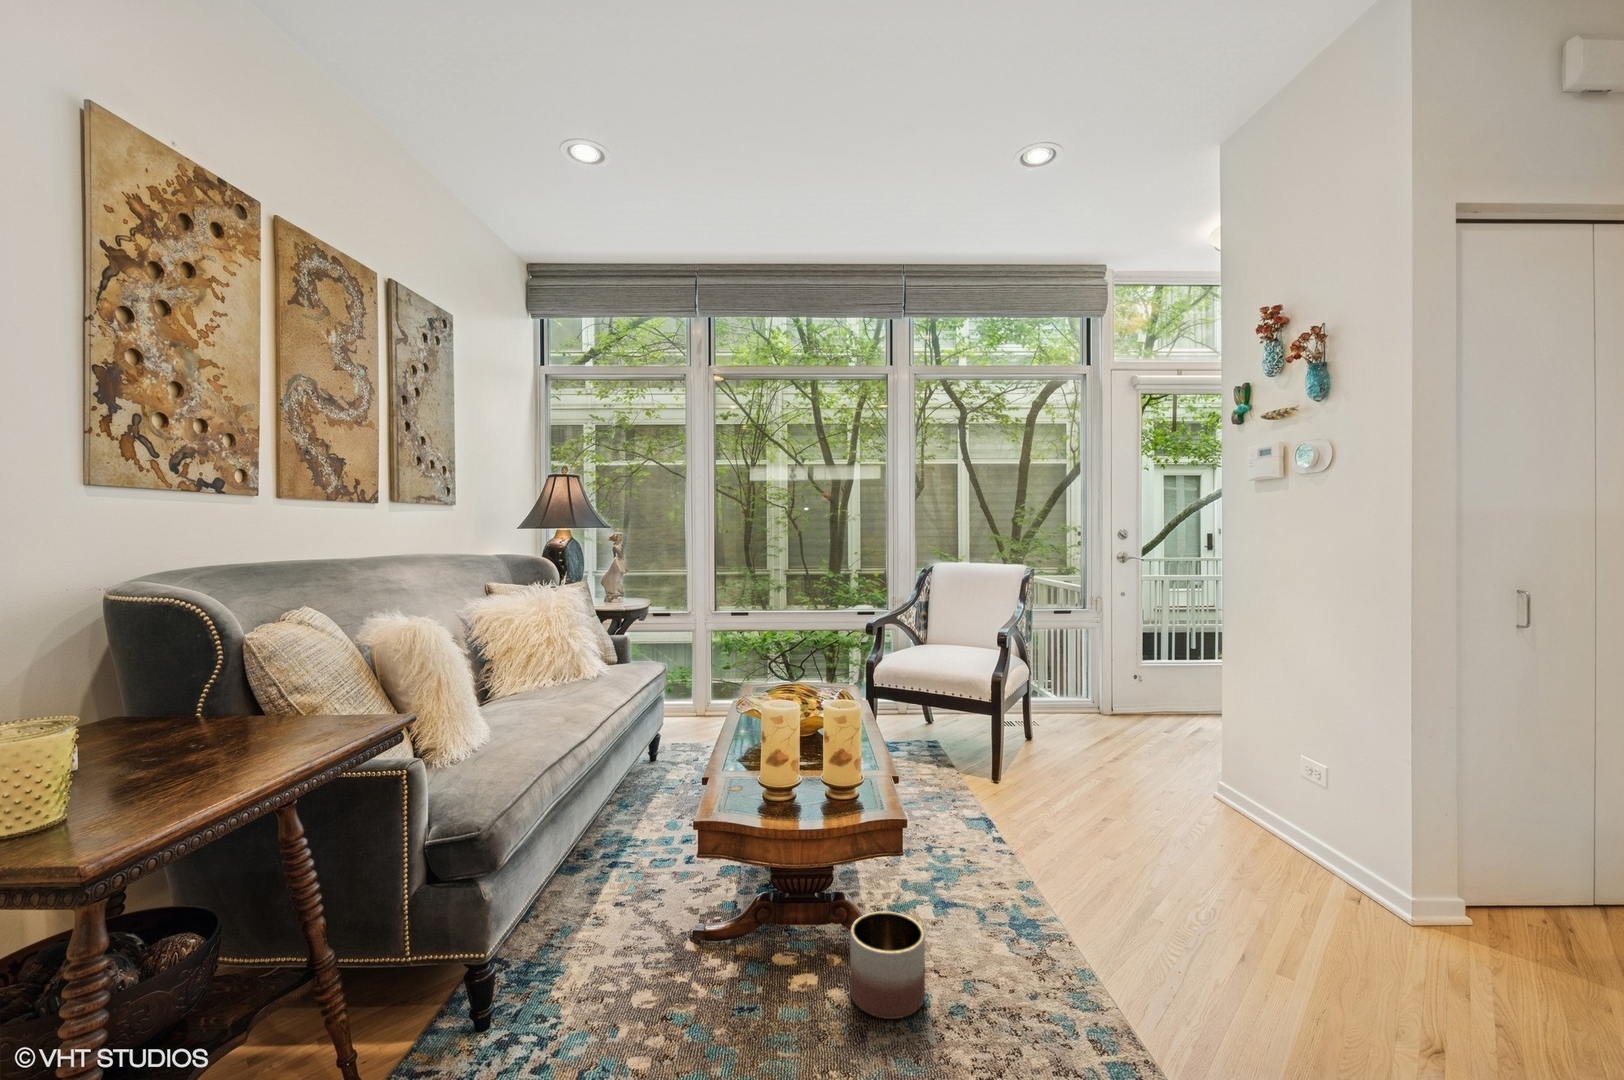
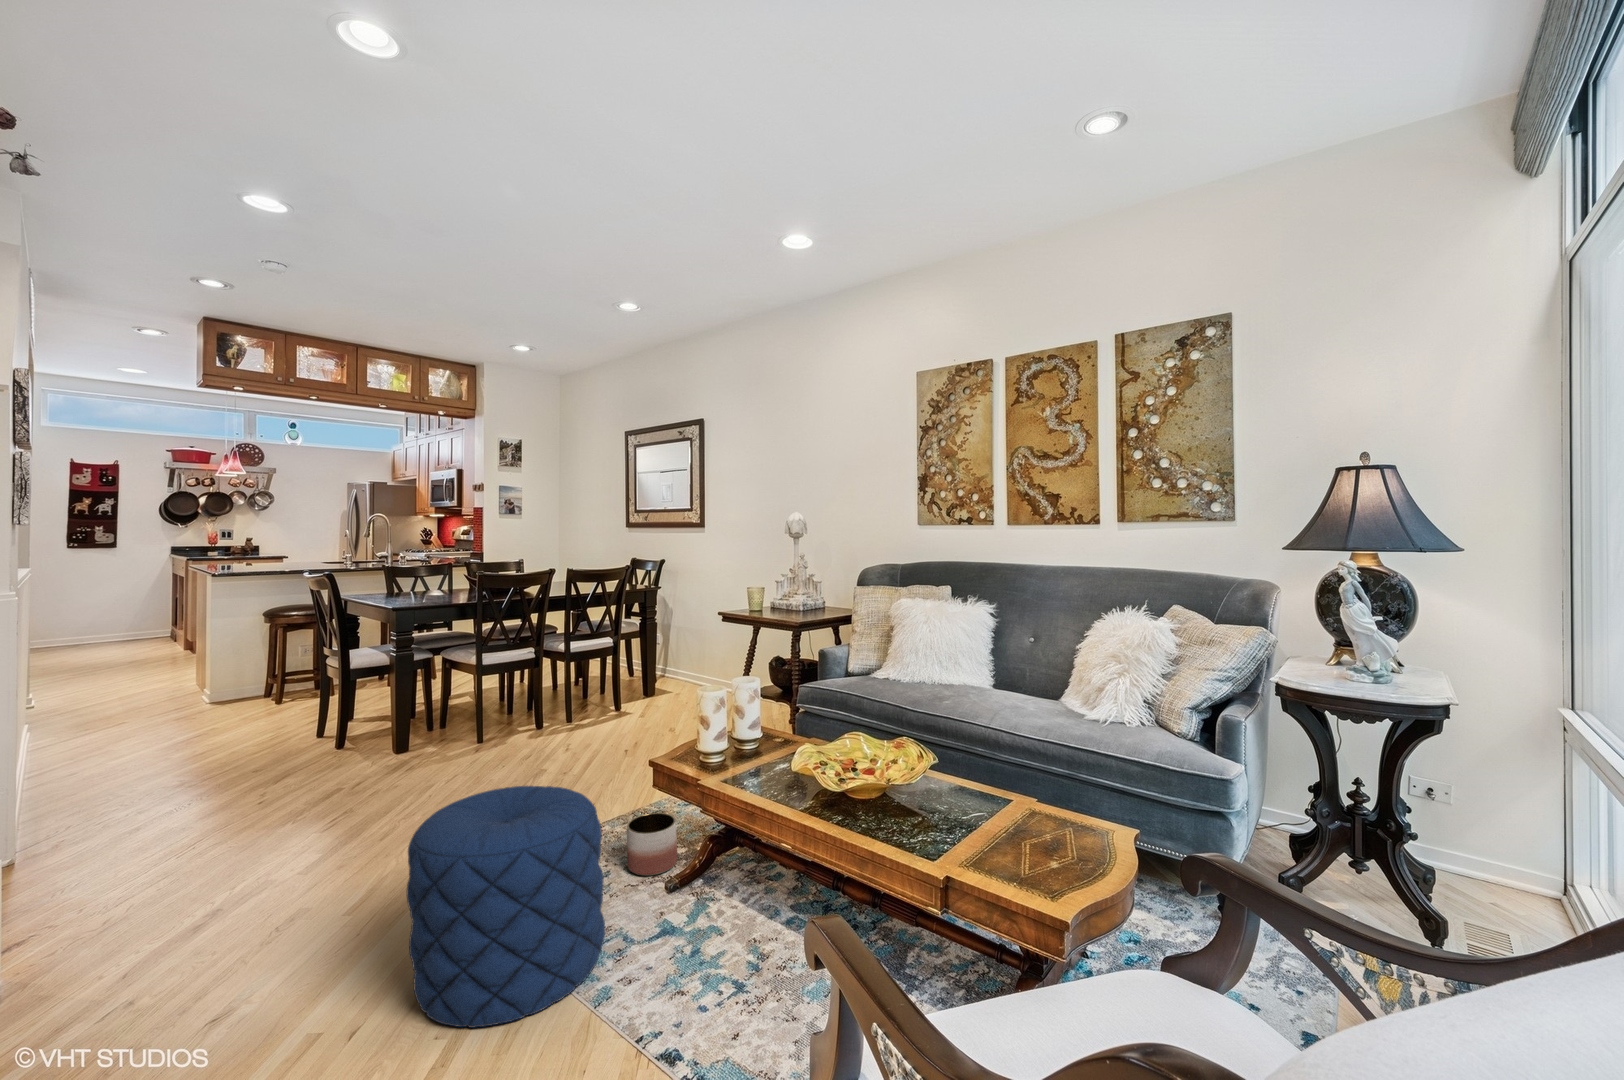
pouf: none [1005,754,1209,1002] -> present [406,786,605,1028]

